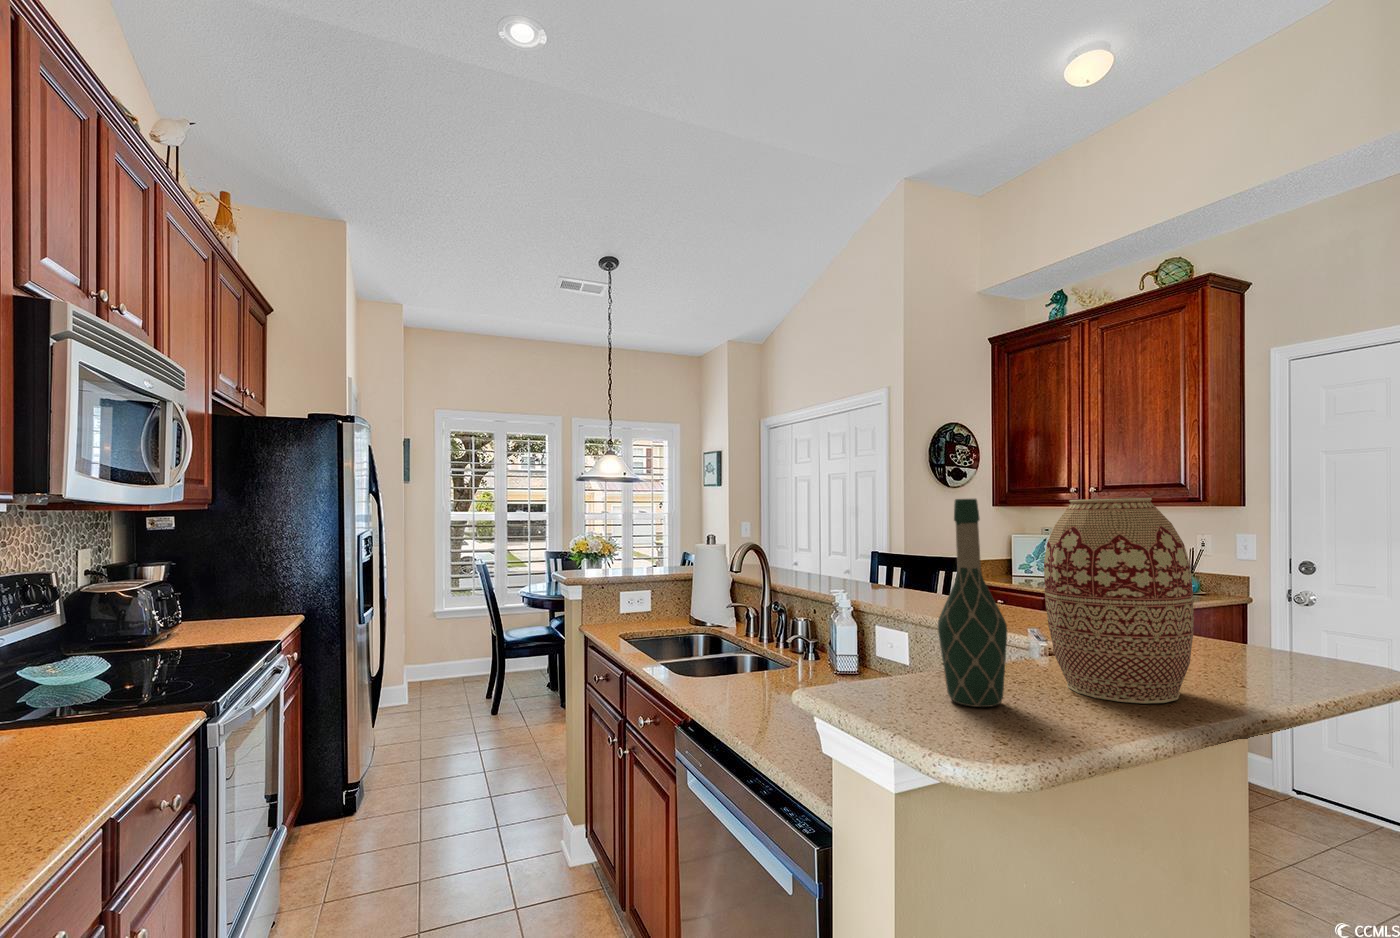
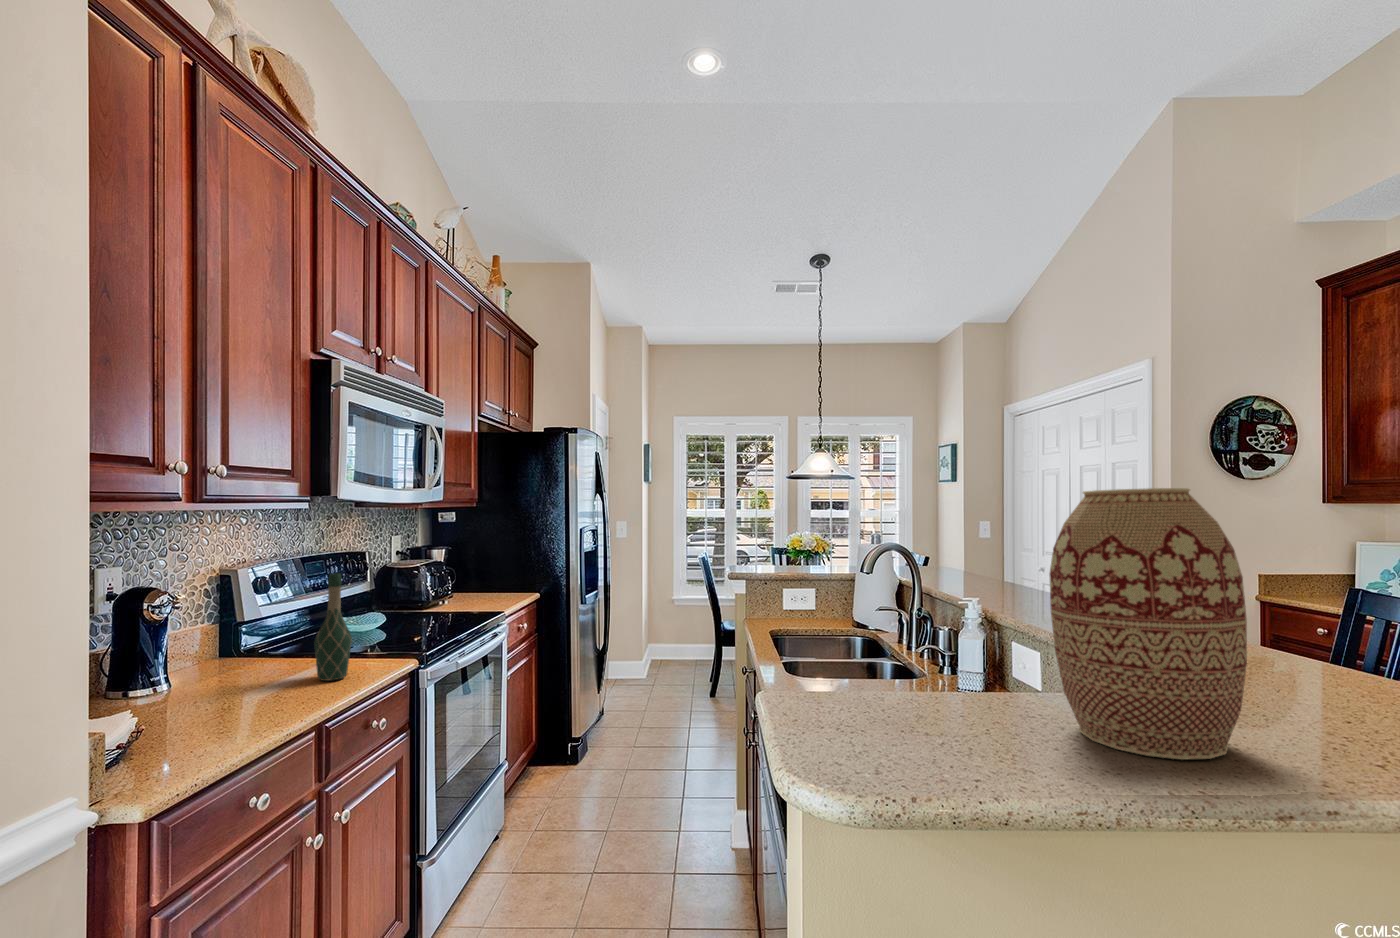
wine bottle: present [938,499,1007,707] -> present [314,573,352,681]

